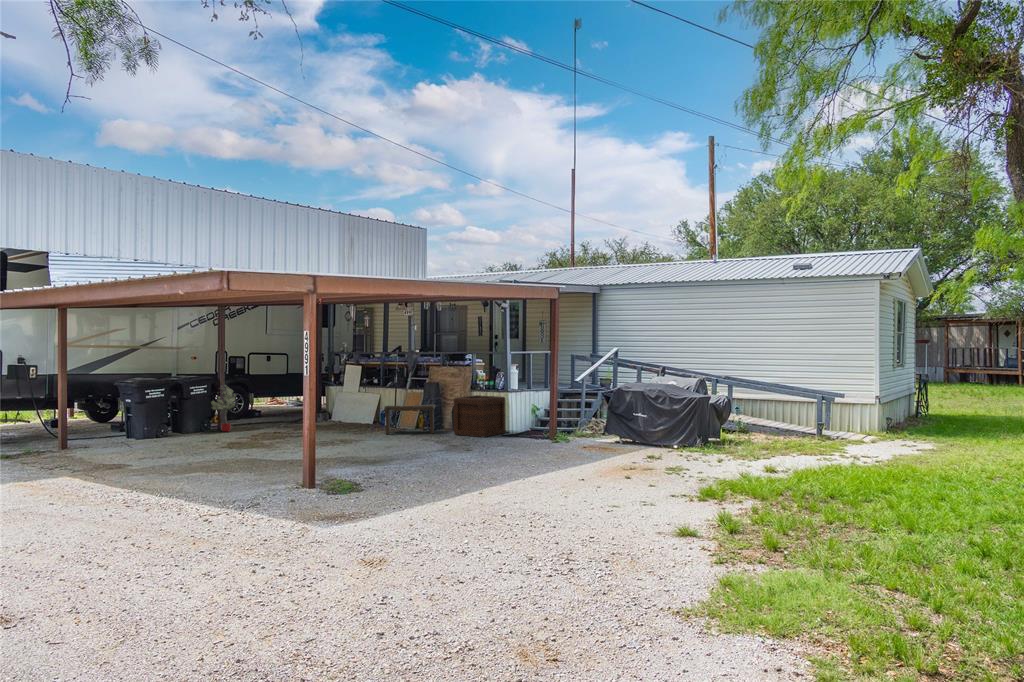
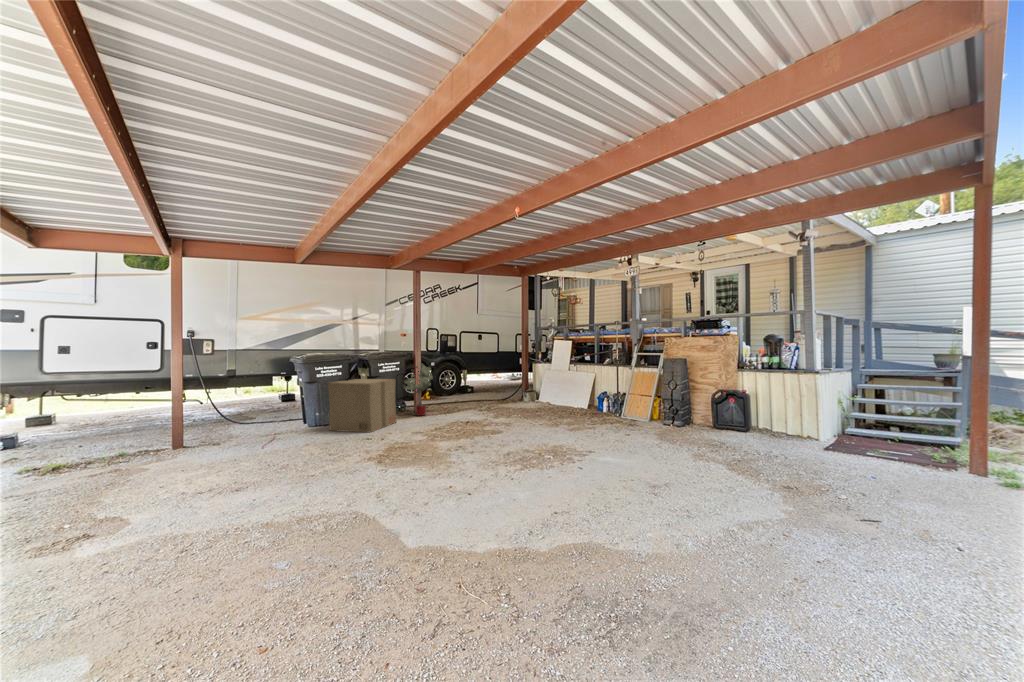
wooden crate: present [454,395,506,437] -> none [726,377,819,452]
cardboard box: none [157,400,210,442] -> present [328,379,396,433]
bench: present [384,404,435,434] -> none [611,389,689,435]

